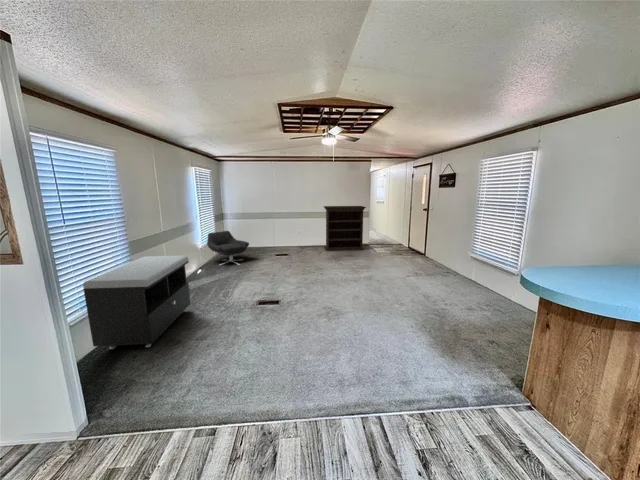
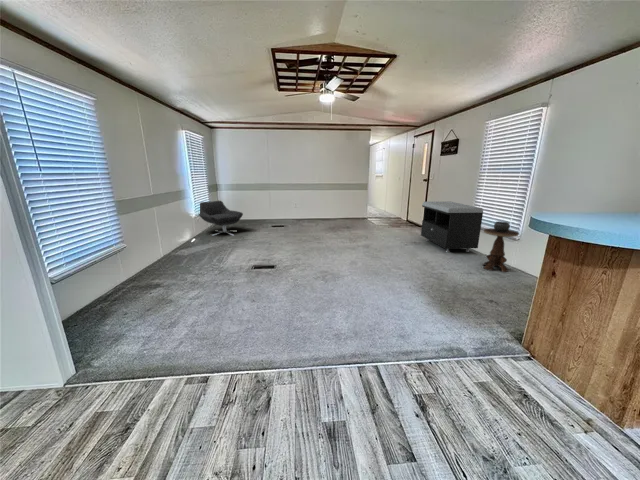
bookshelf: present [324,206,366,251] -> none [320,177,365,224]
storage bench: present [83,256,190,349] -> present [421,201,483,252]
side table: none [481,257,516,307] -> present [483,221,519,272]

